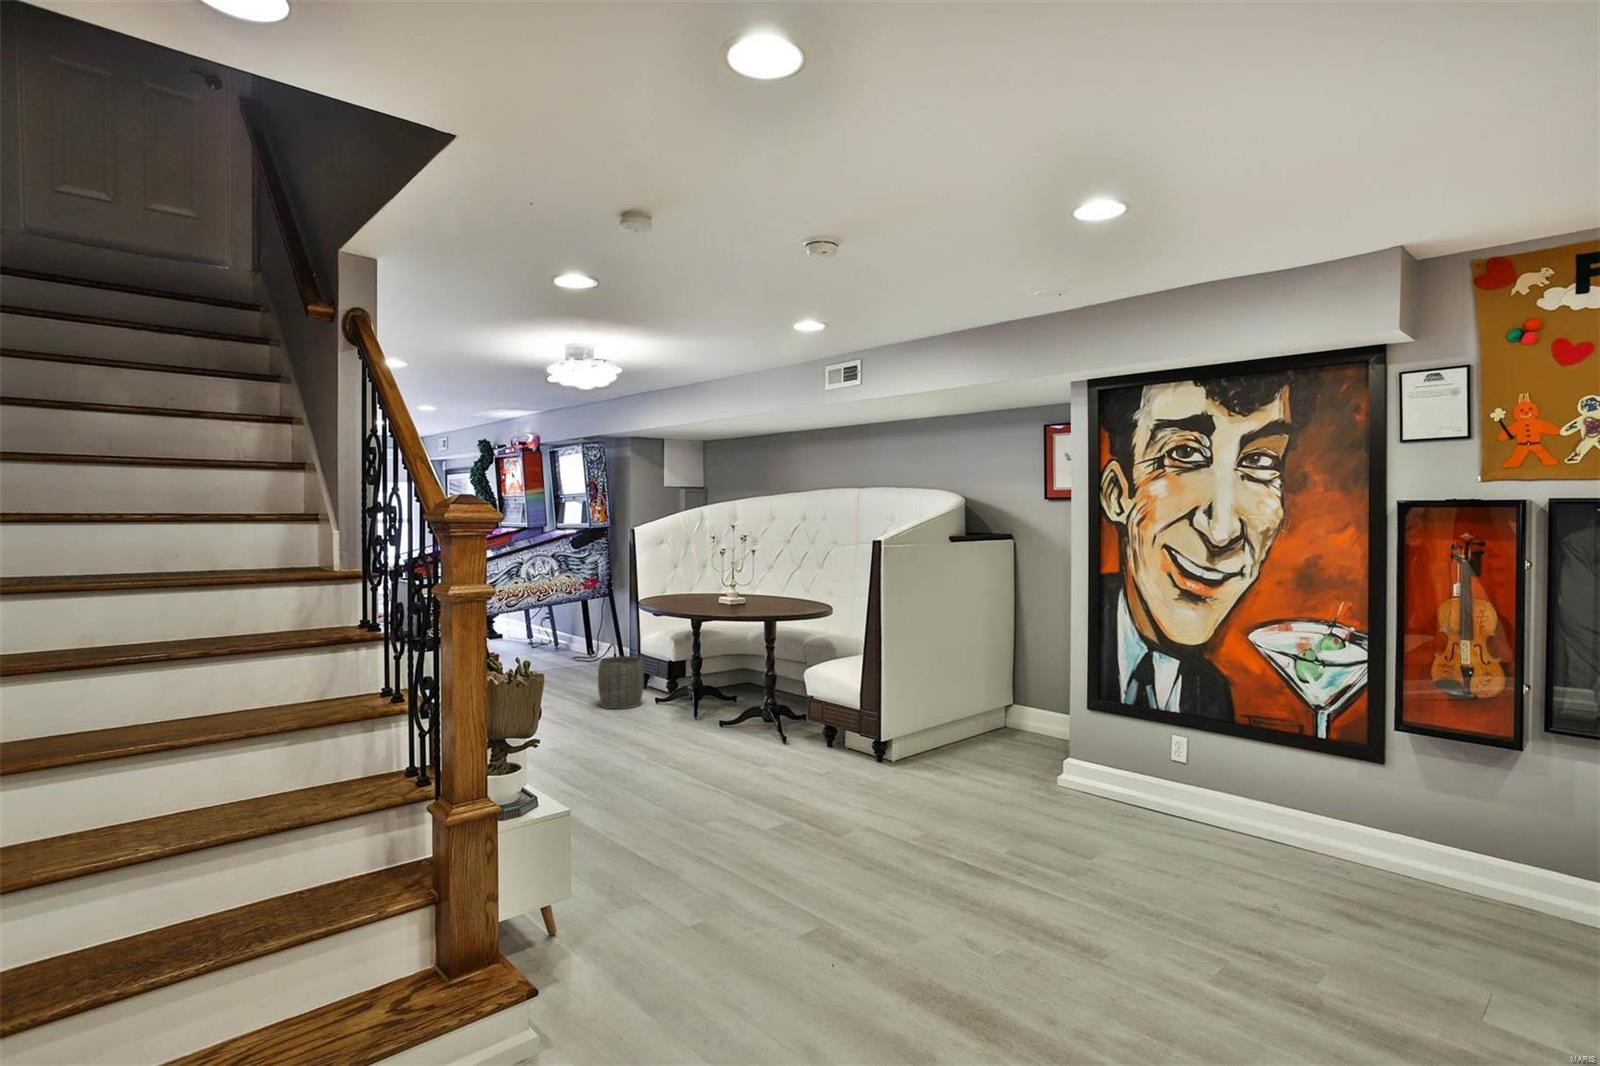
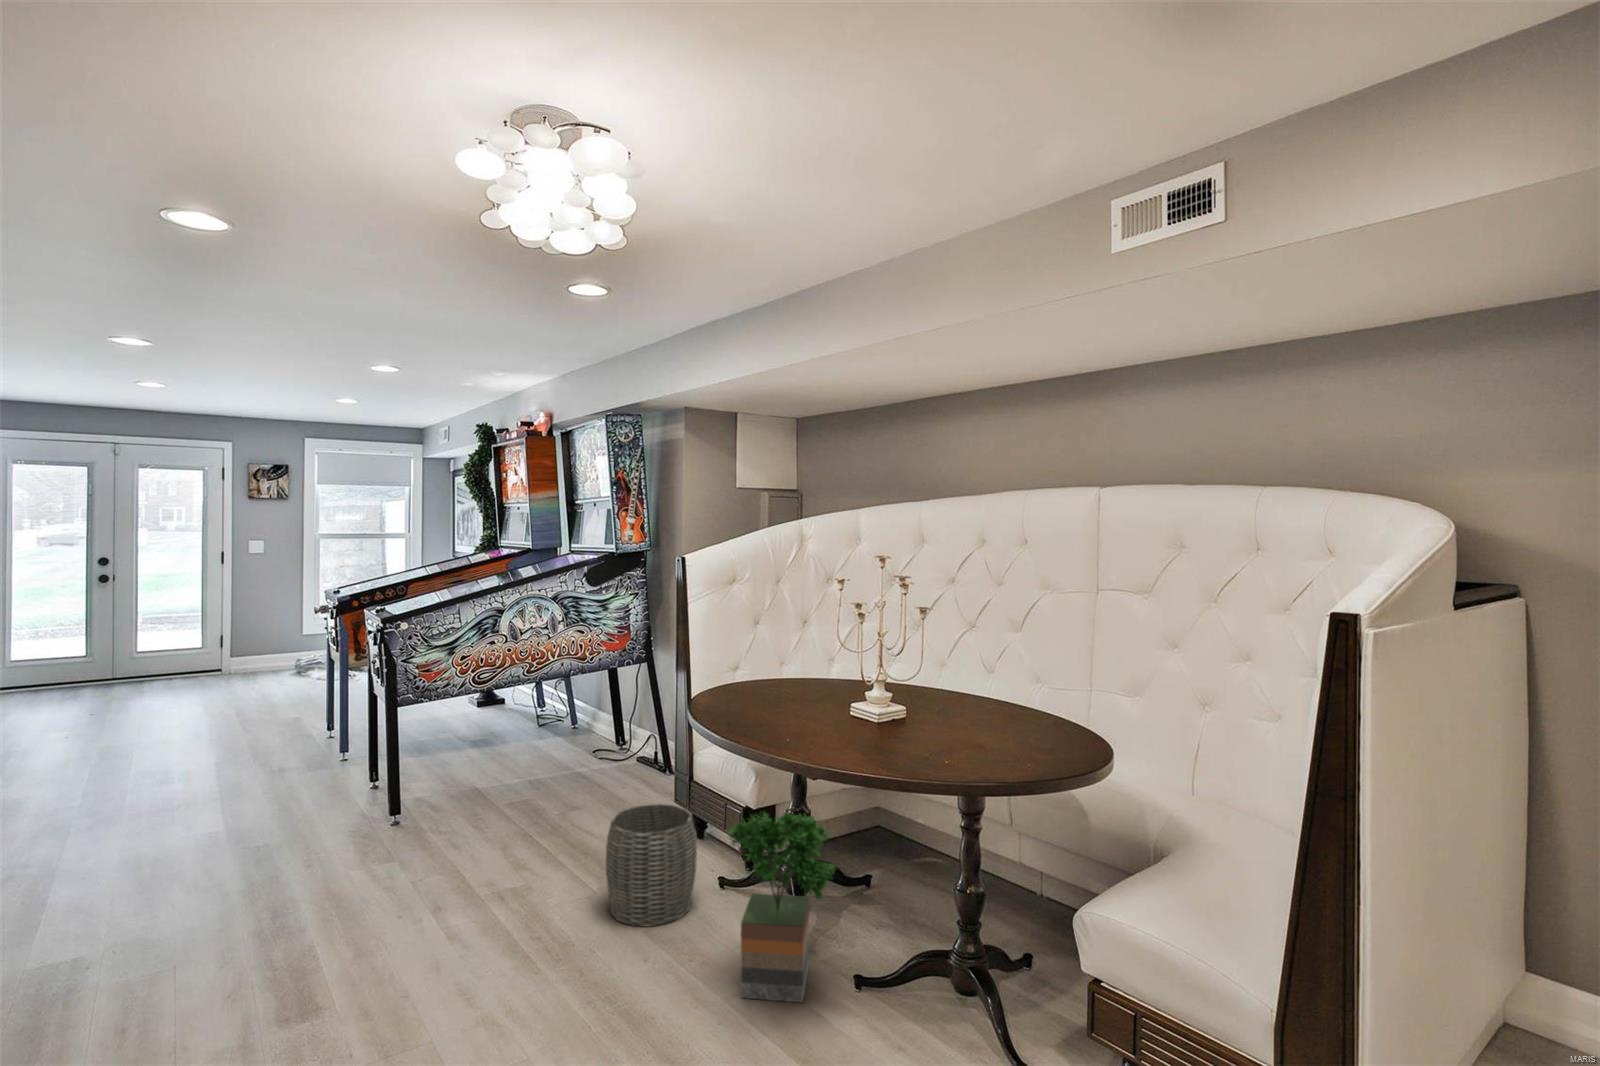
potted tree: none [658,644,709,724] -> present [728,813,835,1002]

